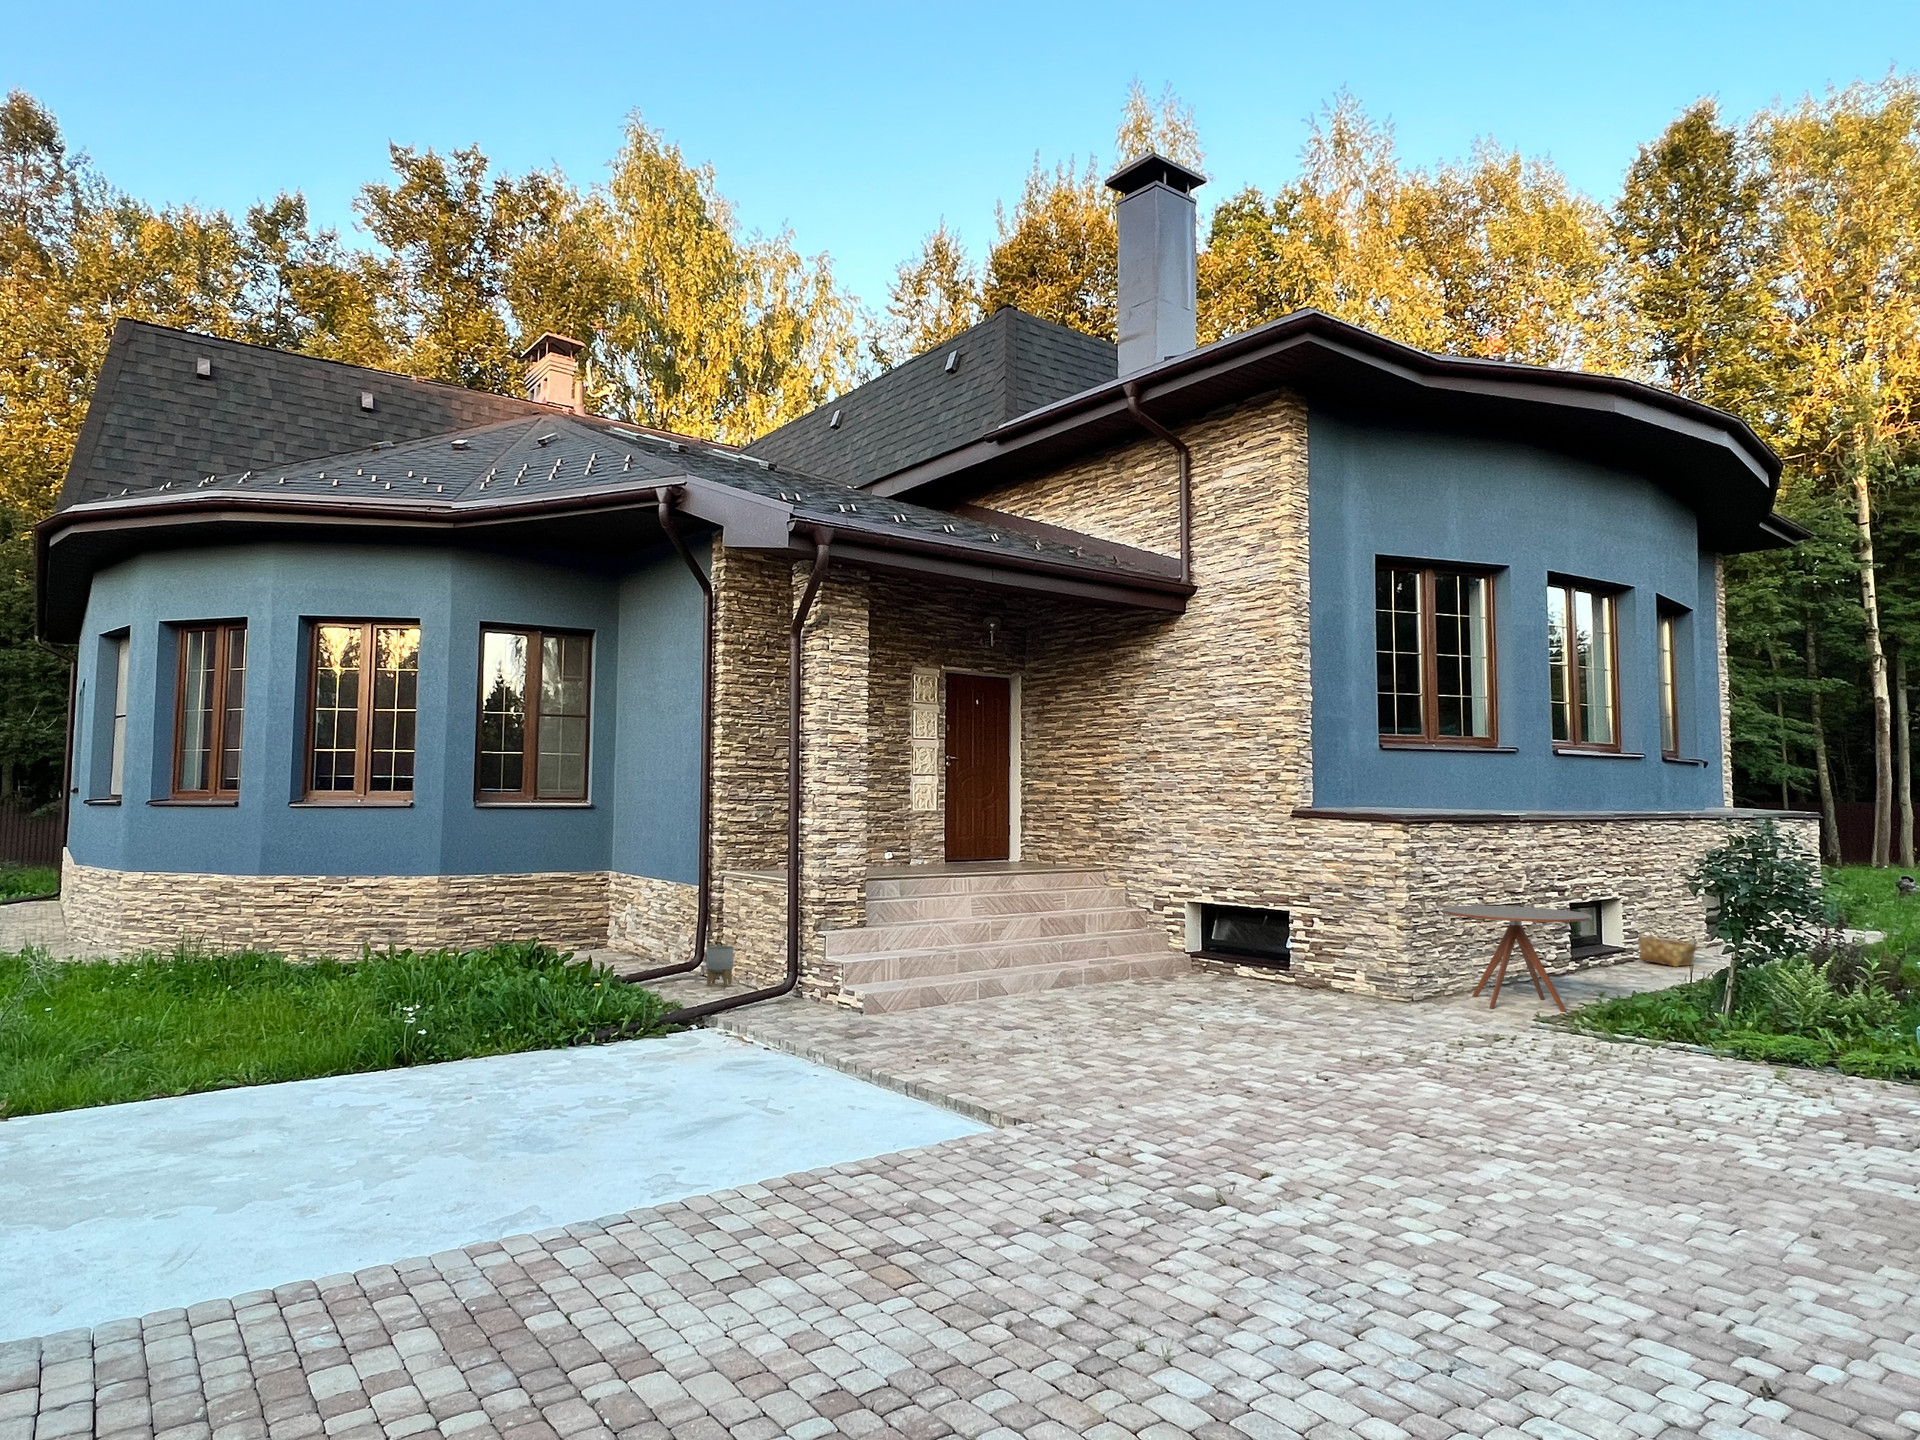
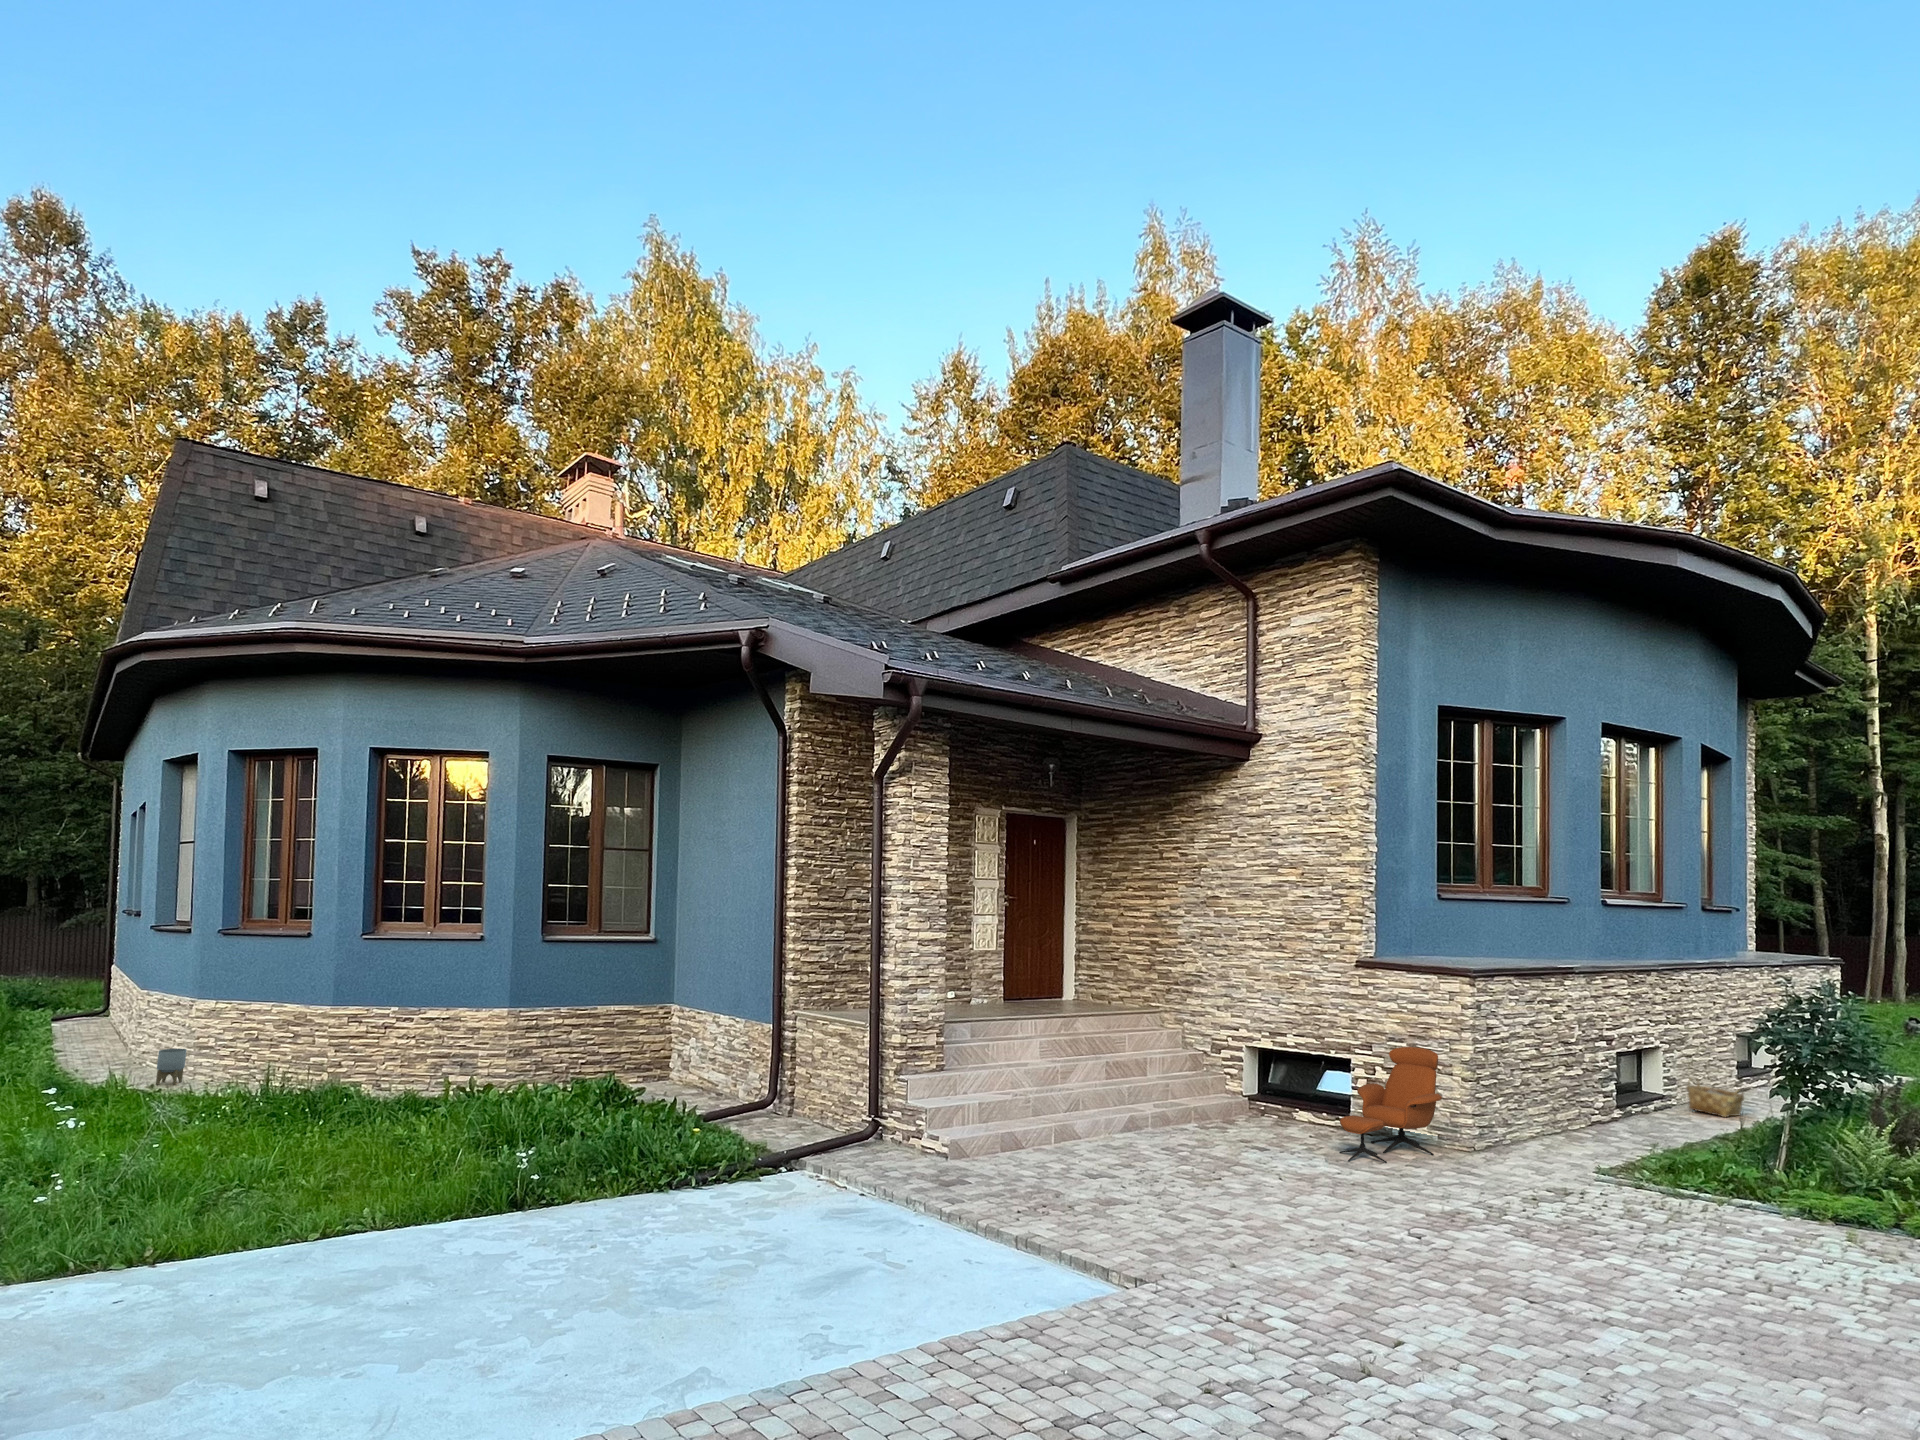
lounge chair: none [1269,895,1376,1009] -> present [1340,1047,1442,1163]
round table: present [1443,906,1592,1012] -> none [1504,1059,1650,1169]
planter: present [706,946,734,986] -> present [156,1049,187,1085]

